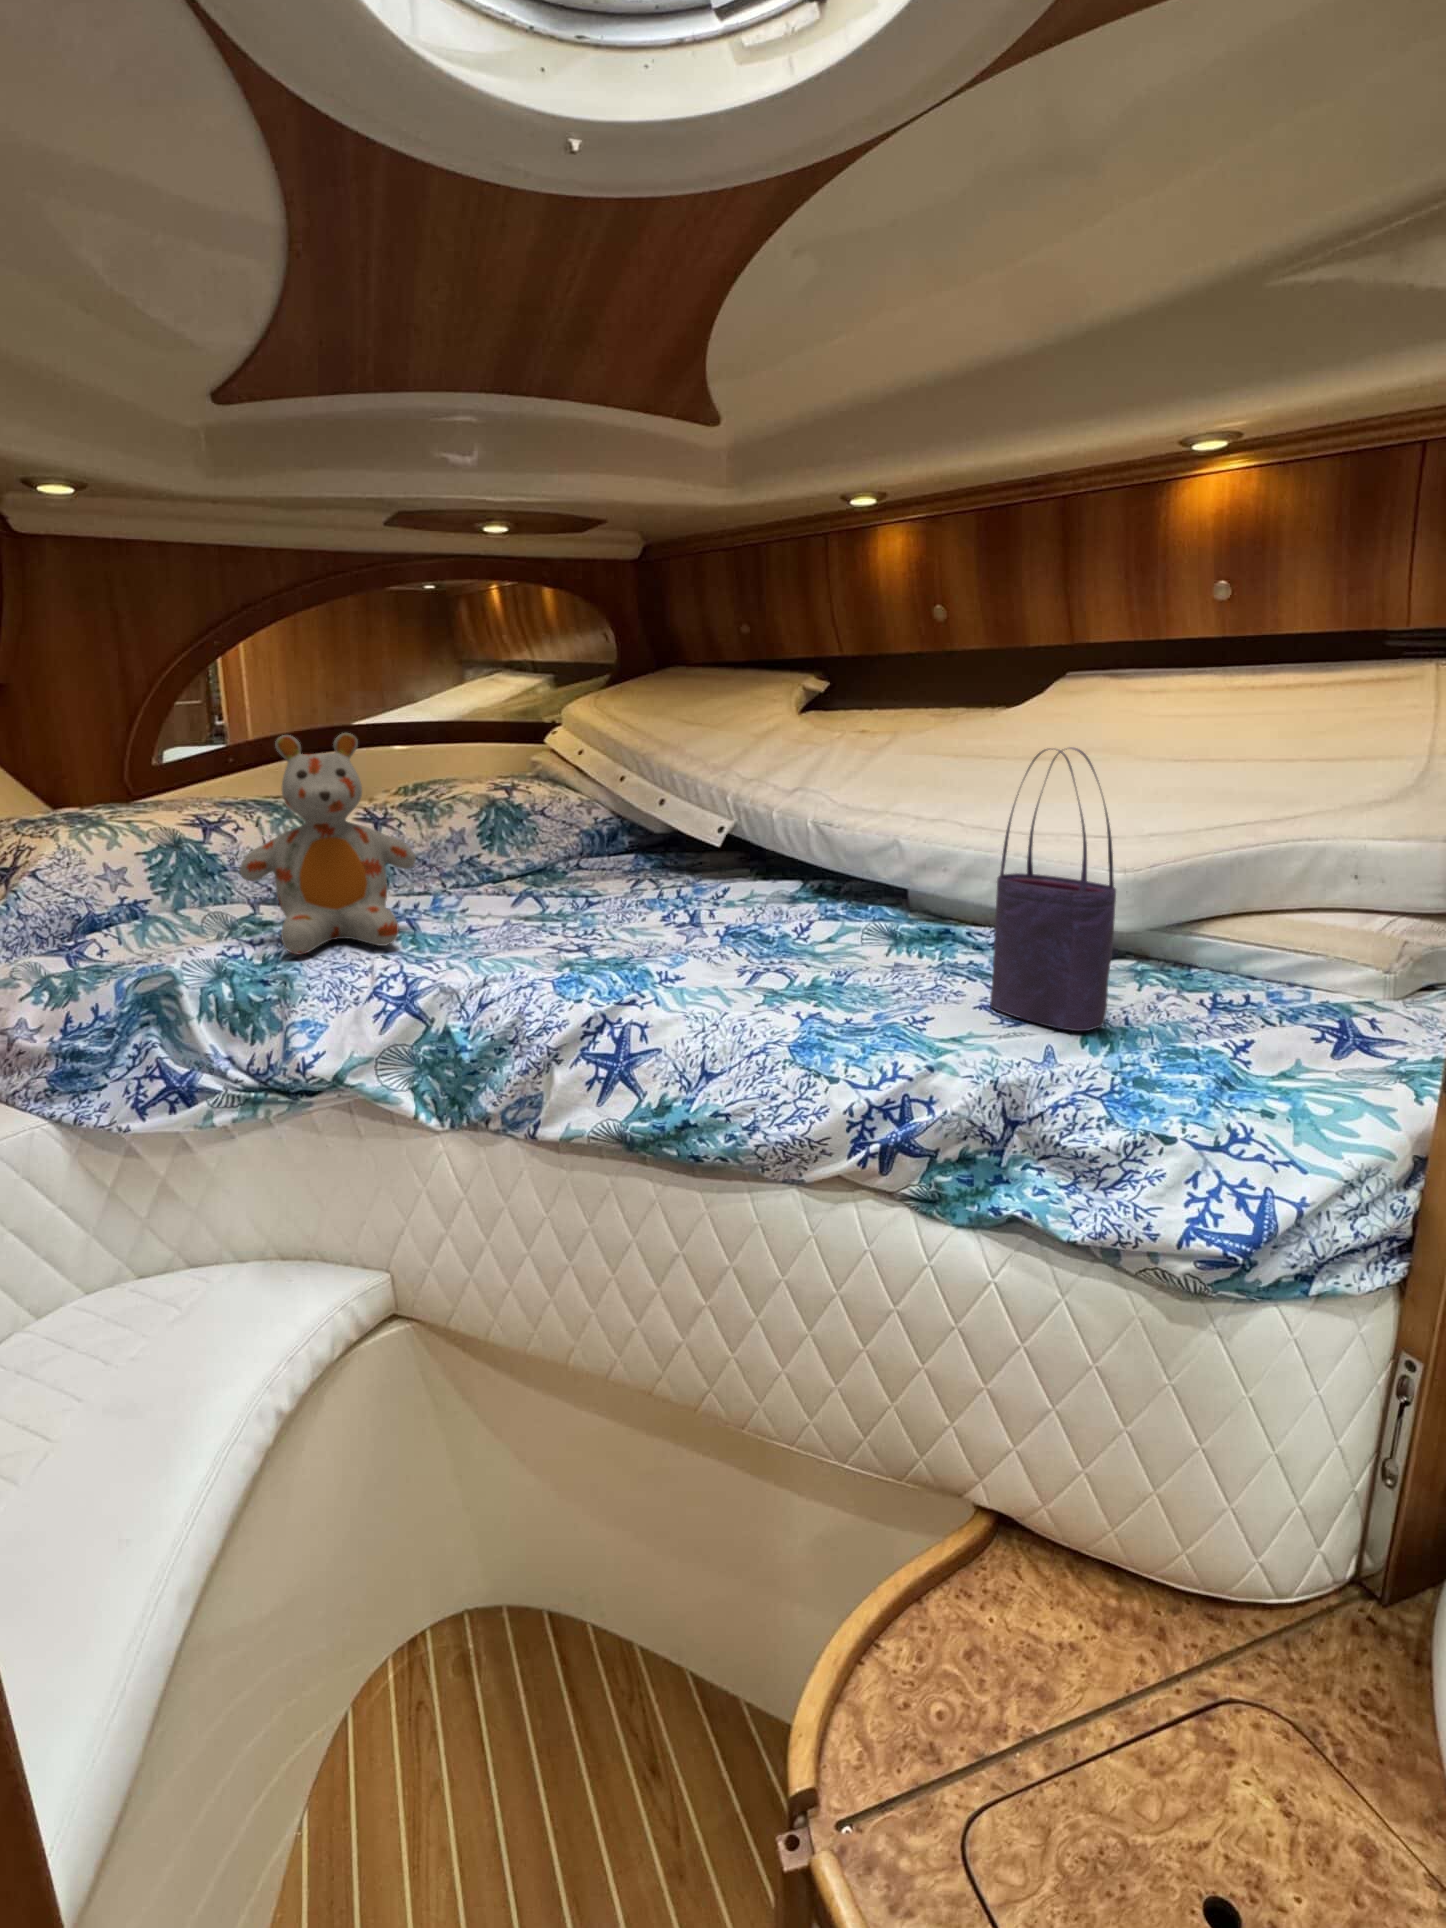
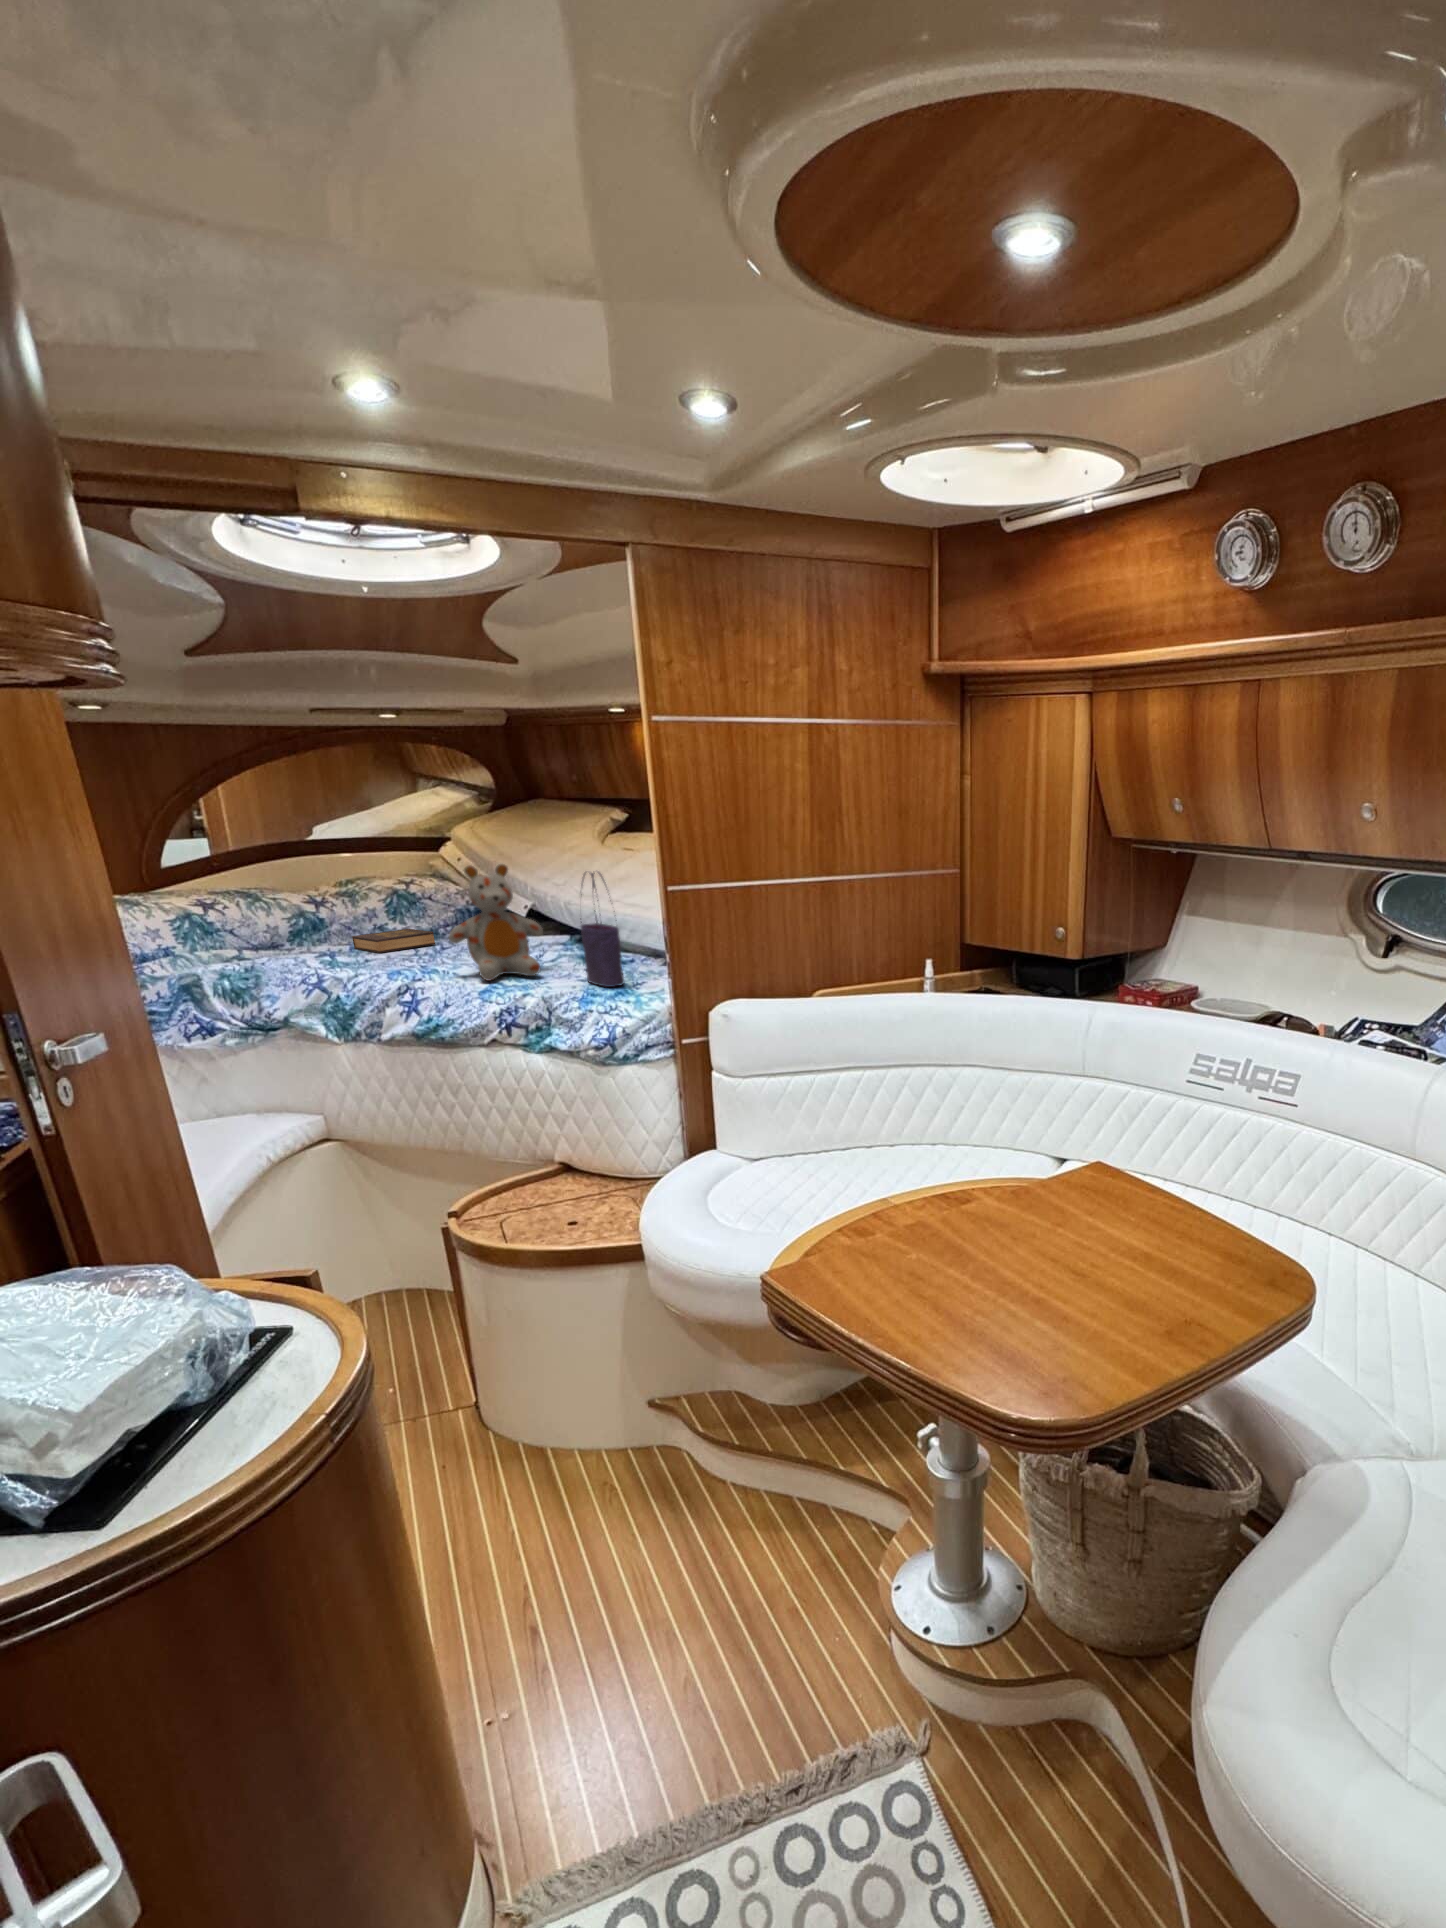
stuffed bear: present [239,733,416,955] -> present [449,864,543,981]
hardback book: none [441,868,579,915] -> present [352,929,435,953]

